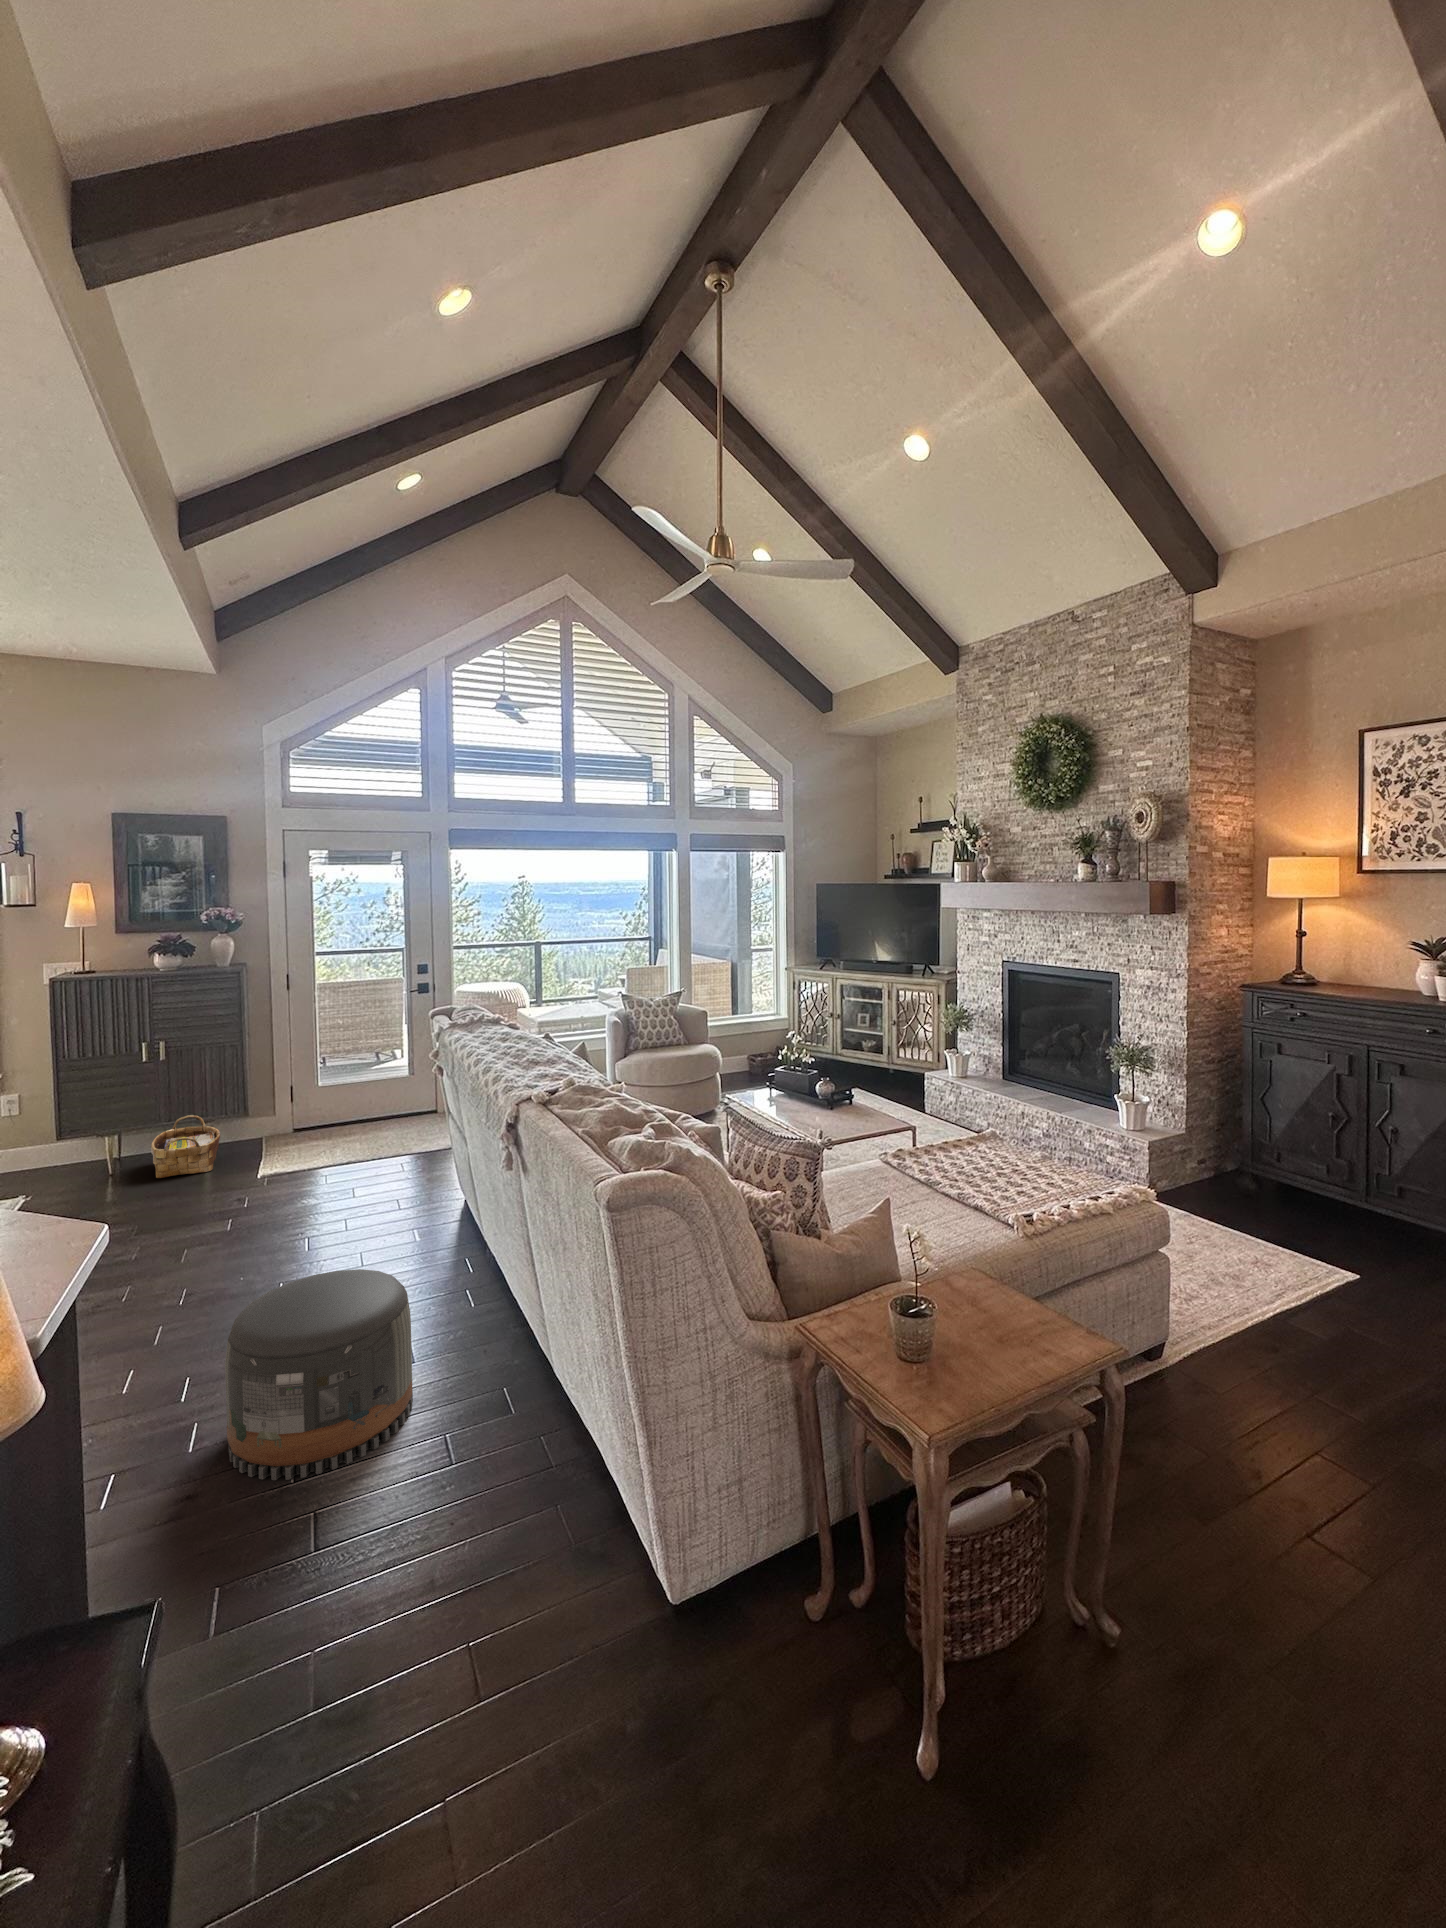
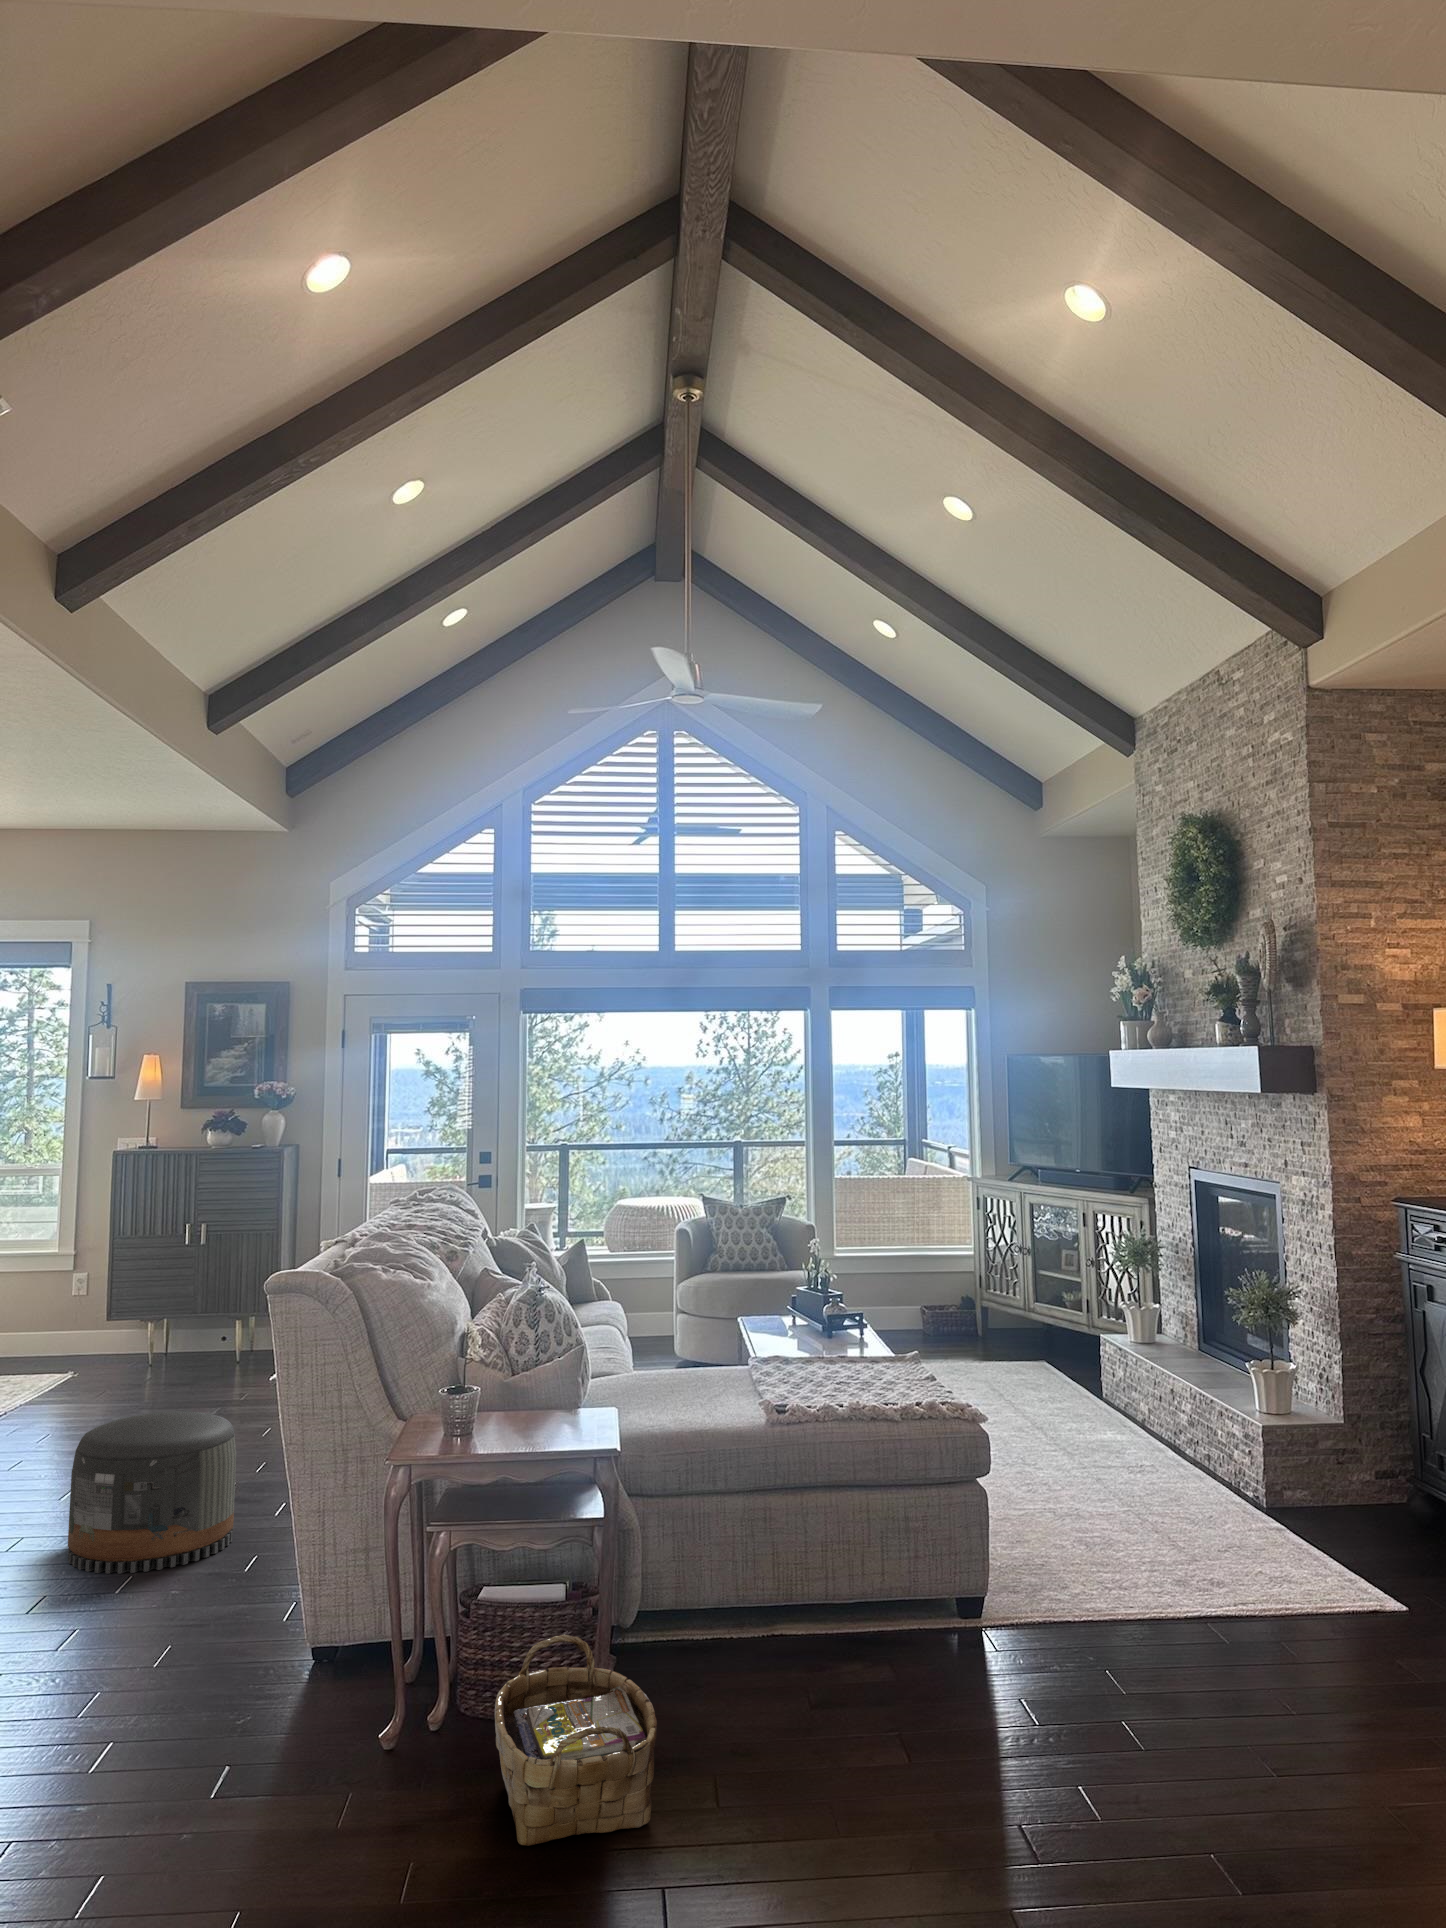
woven basket: present [151,1115,221,1178] -> present [495,1635,657,1846]

